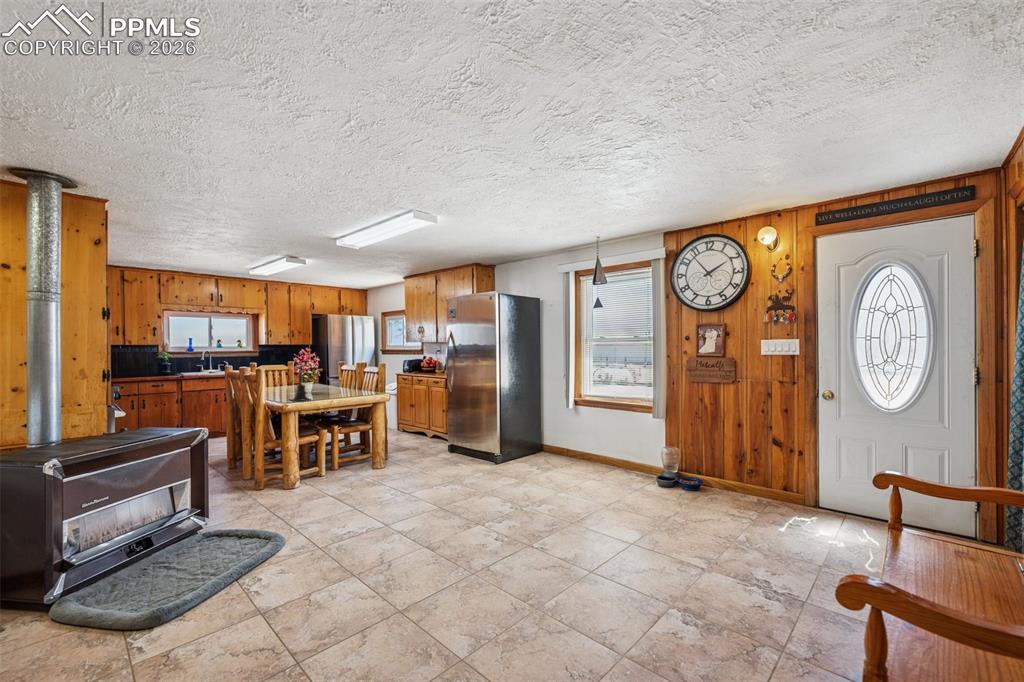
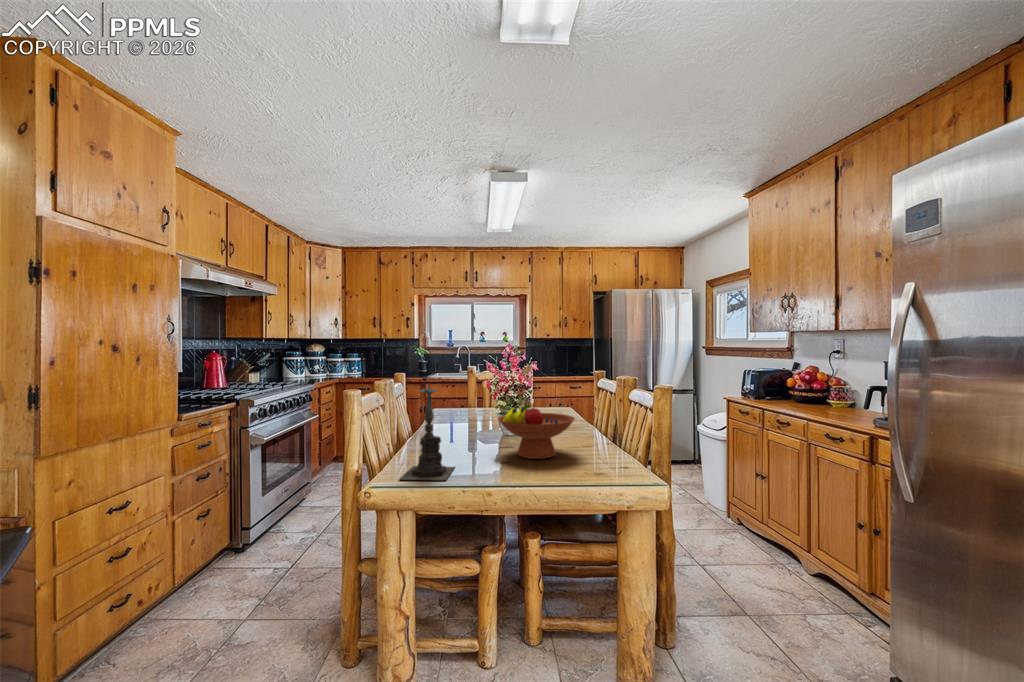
fruit bowl: none [317,373,351,394] -> present [498,405,575,459]

